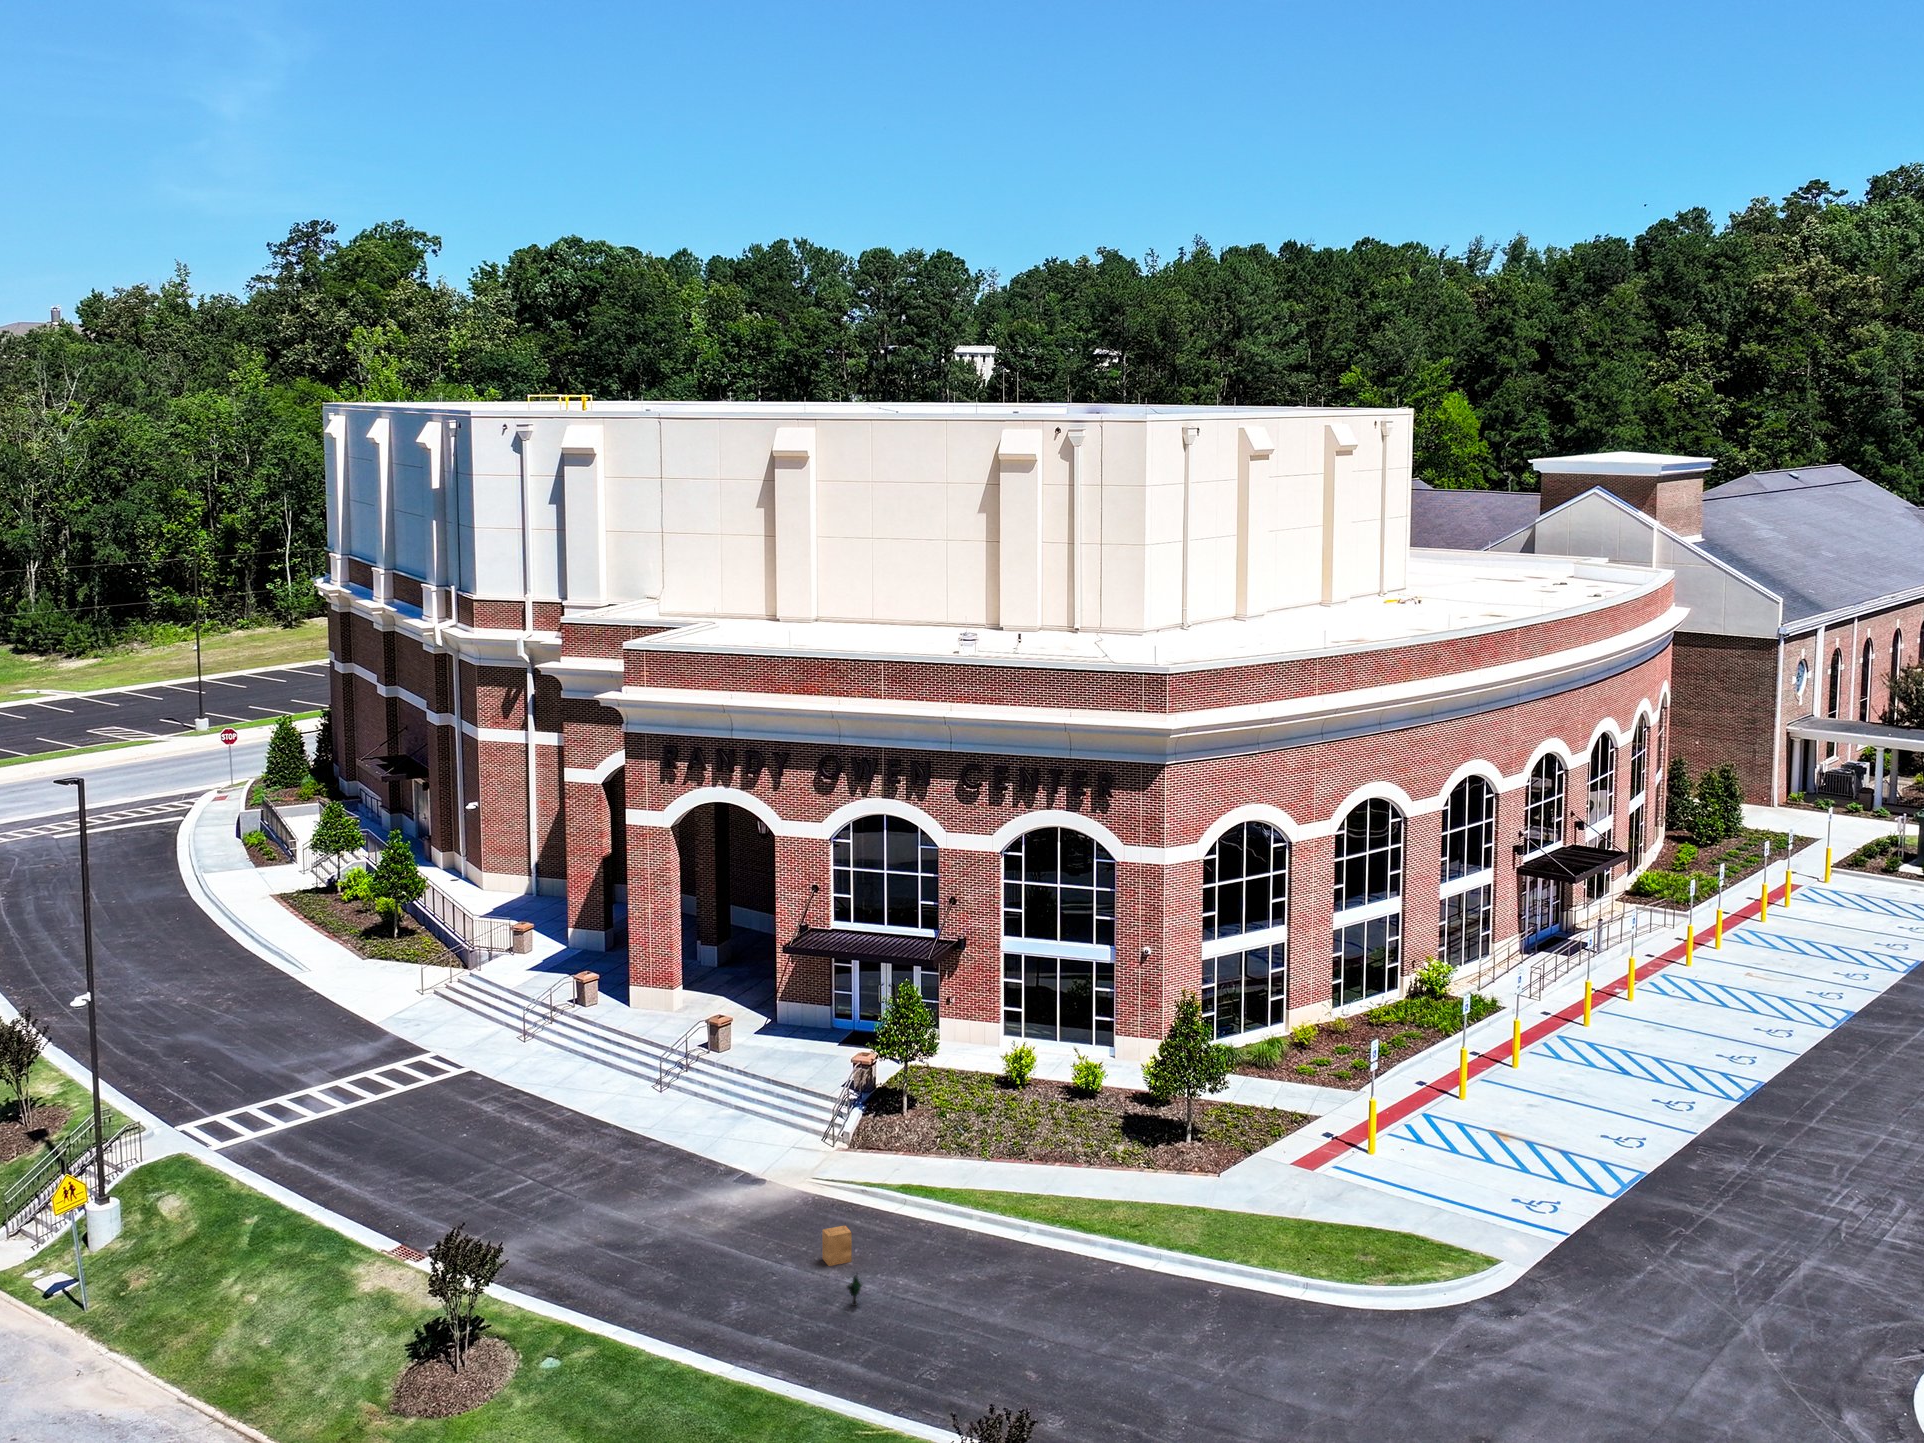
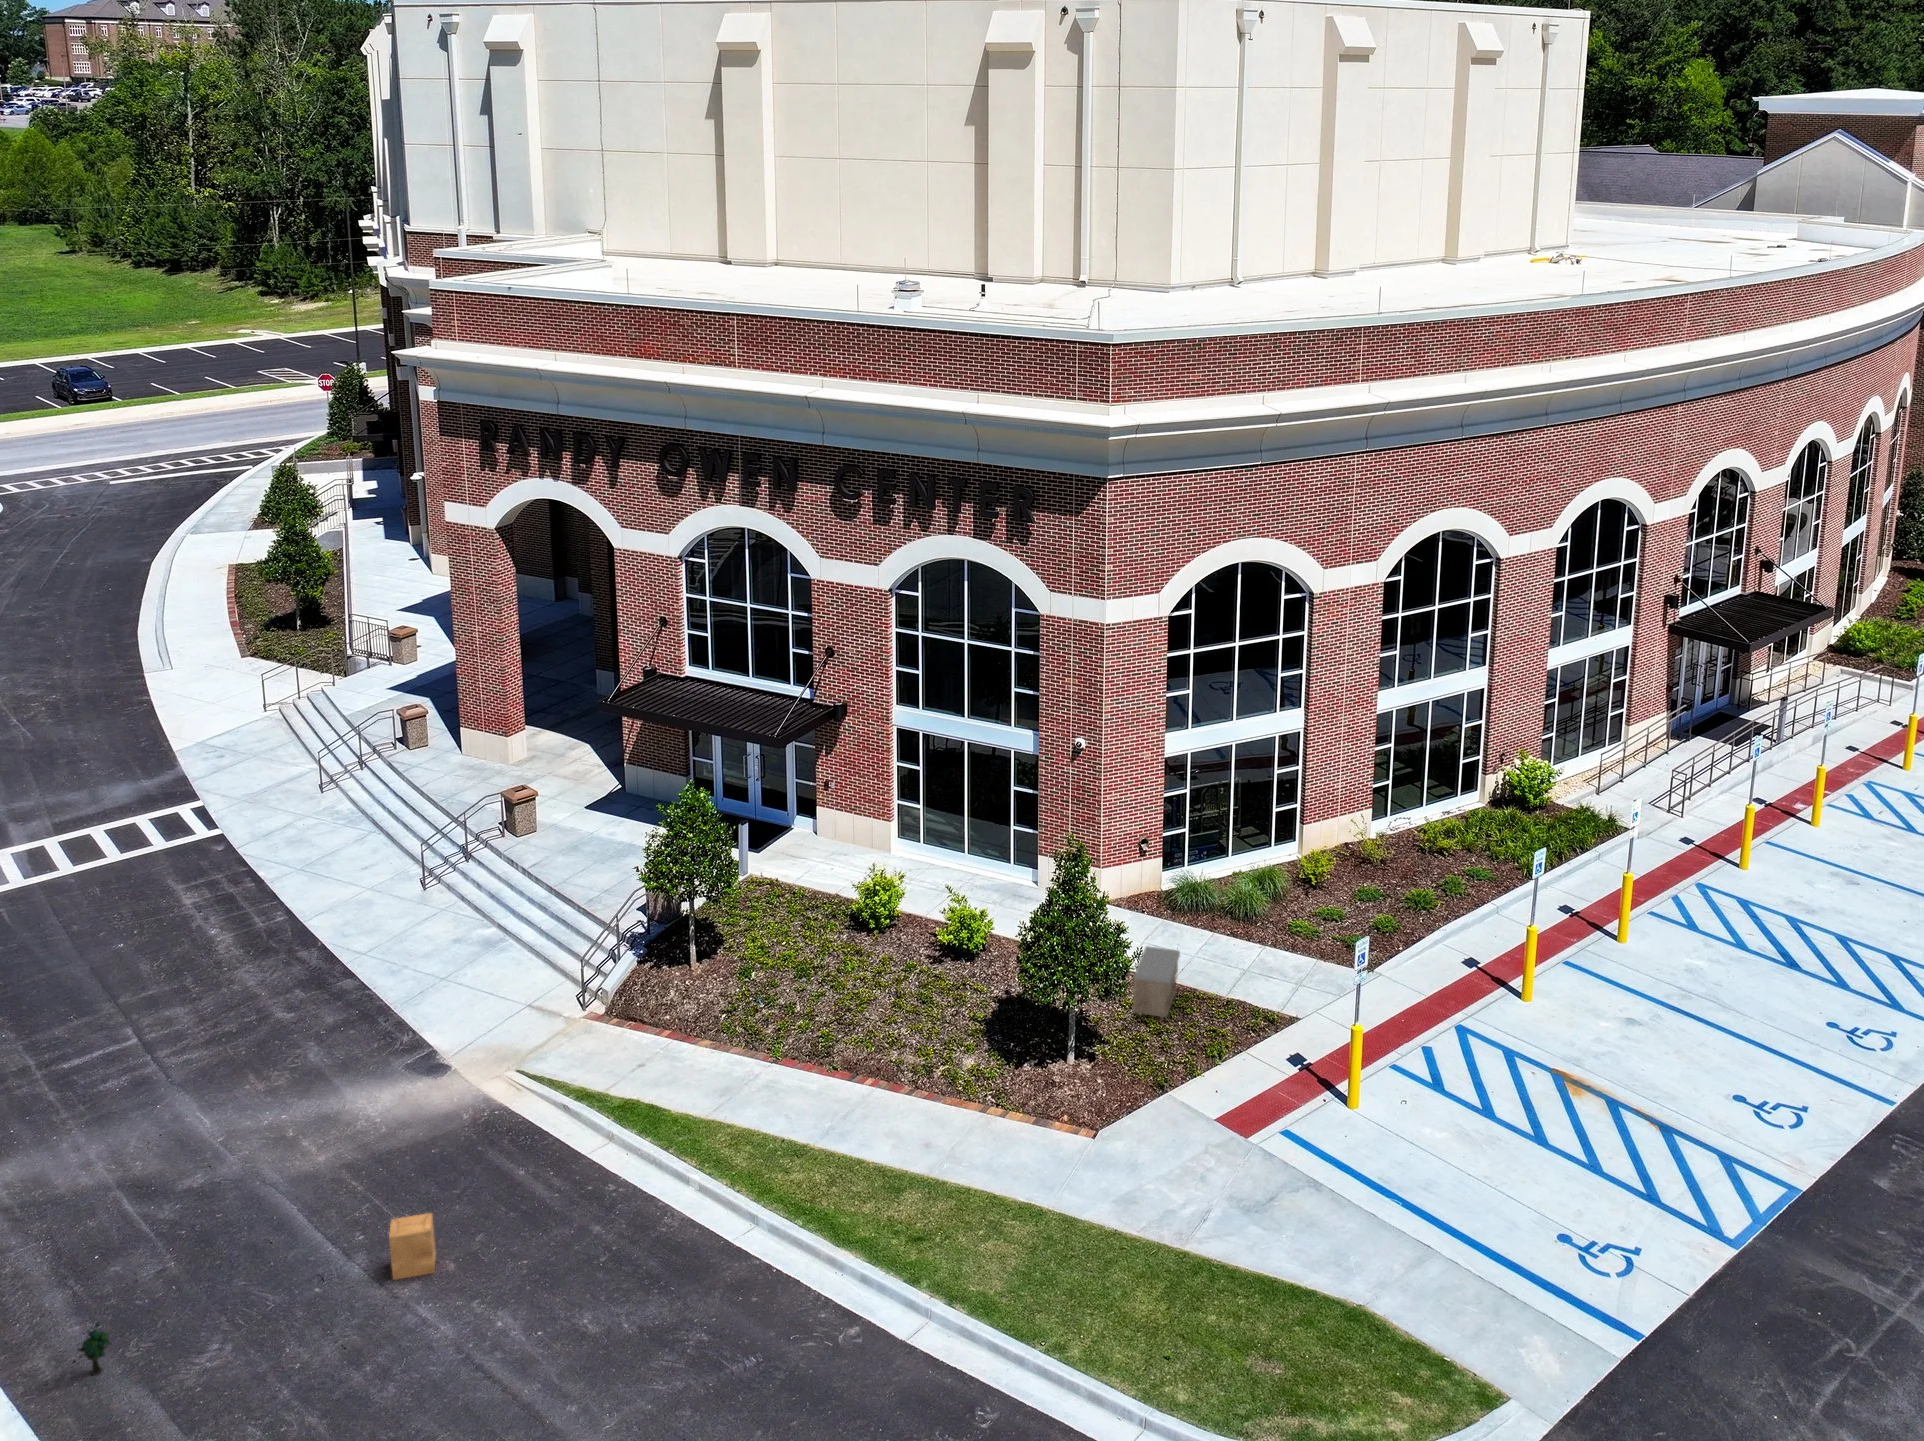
storage bench: none [1212,1080,1237,1124] -> present [1133,946,1180,1018]
decorative plant: present [847,1276,862,1306] -> present [77,1323,111,1375]

